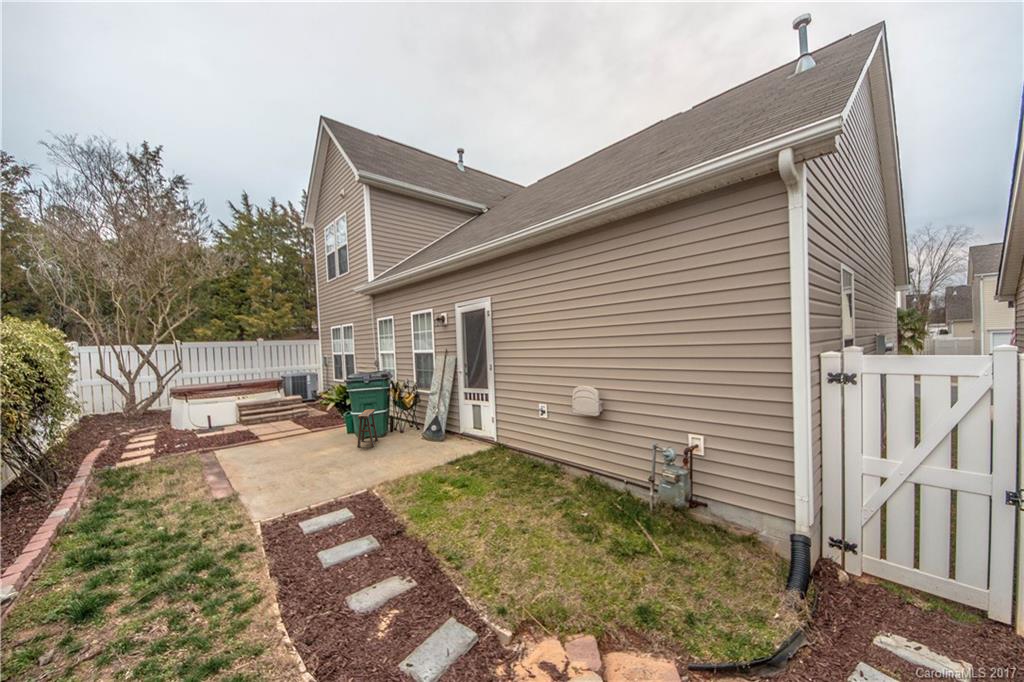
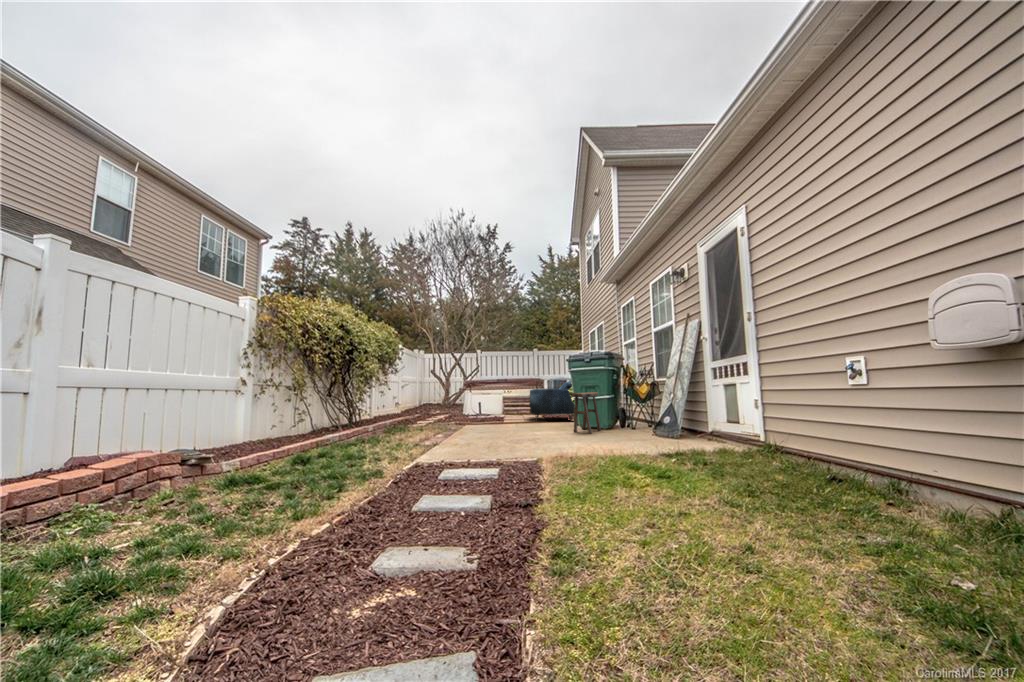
armchair: none [293,392,346,436] -> present [529,381,575,421]

